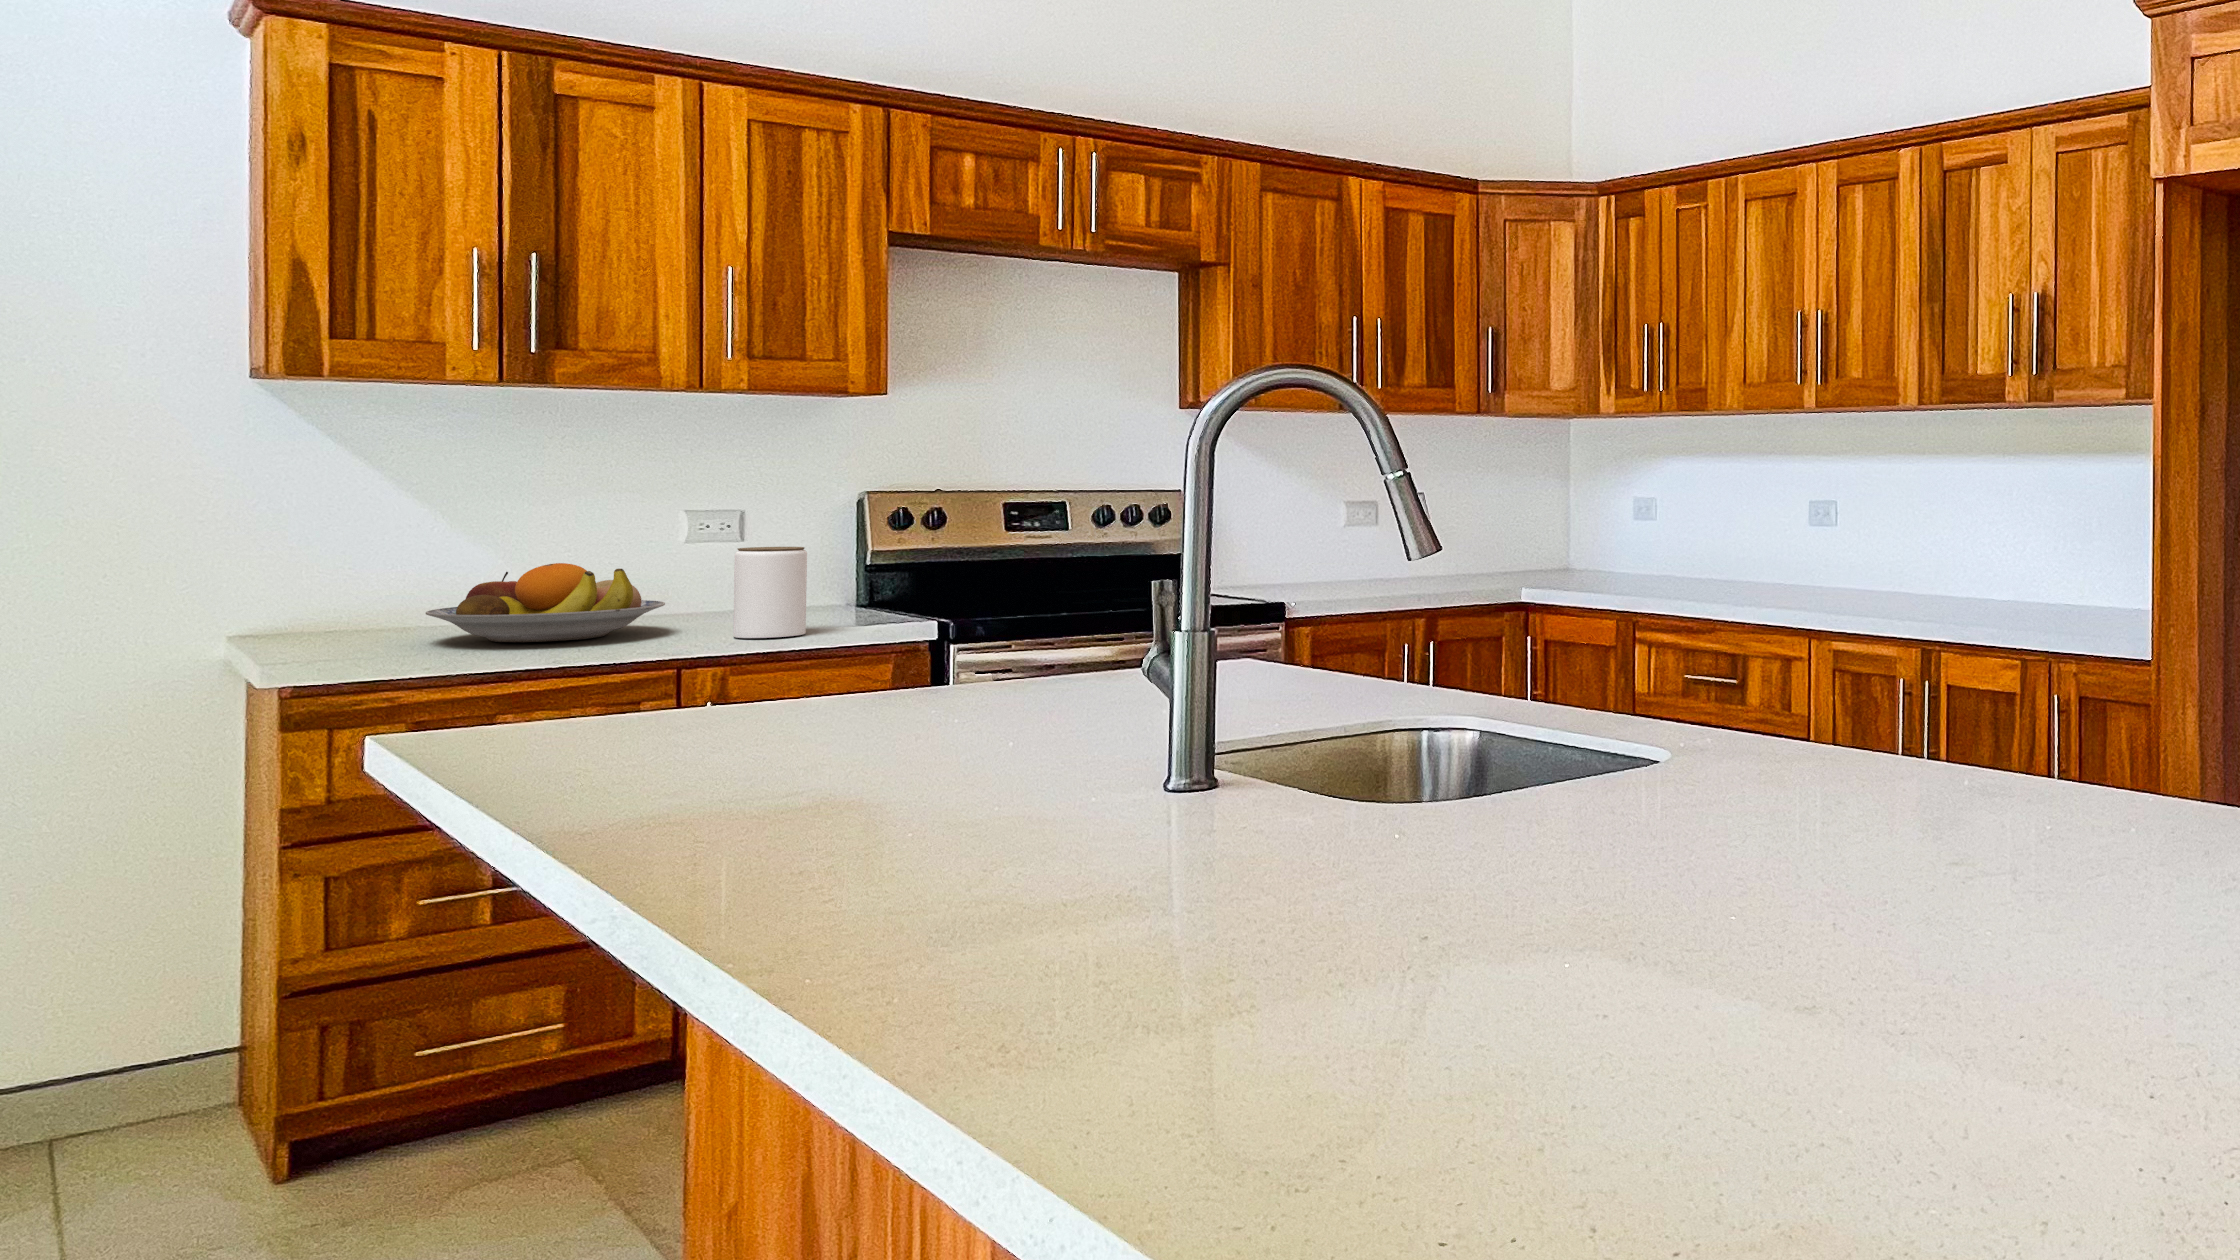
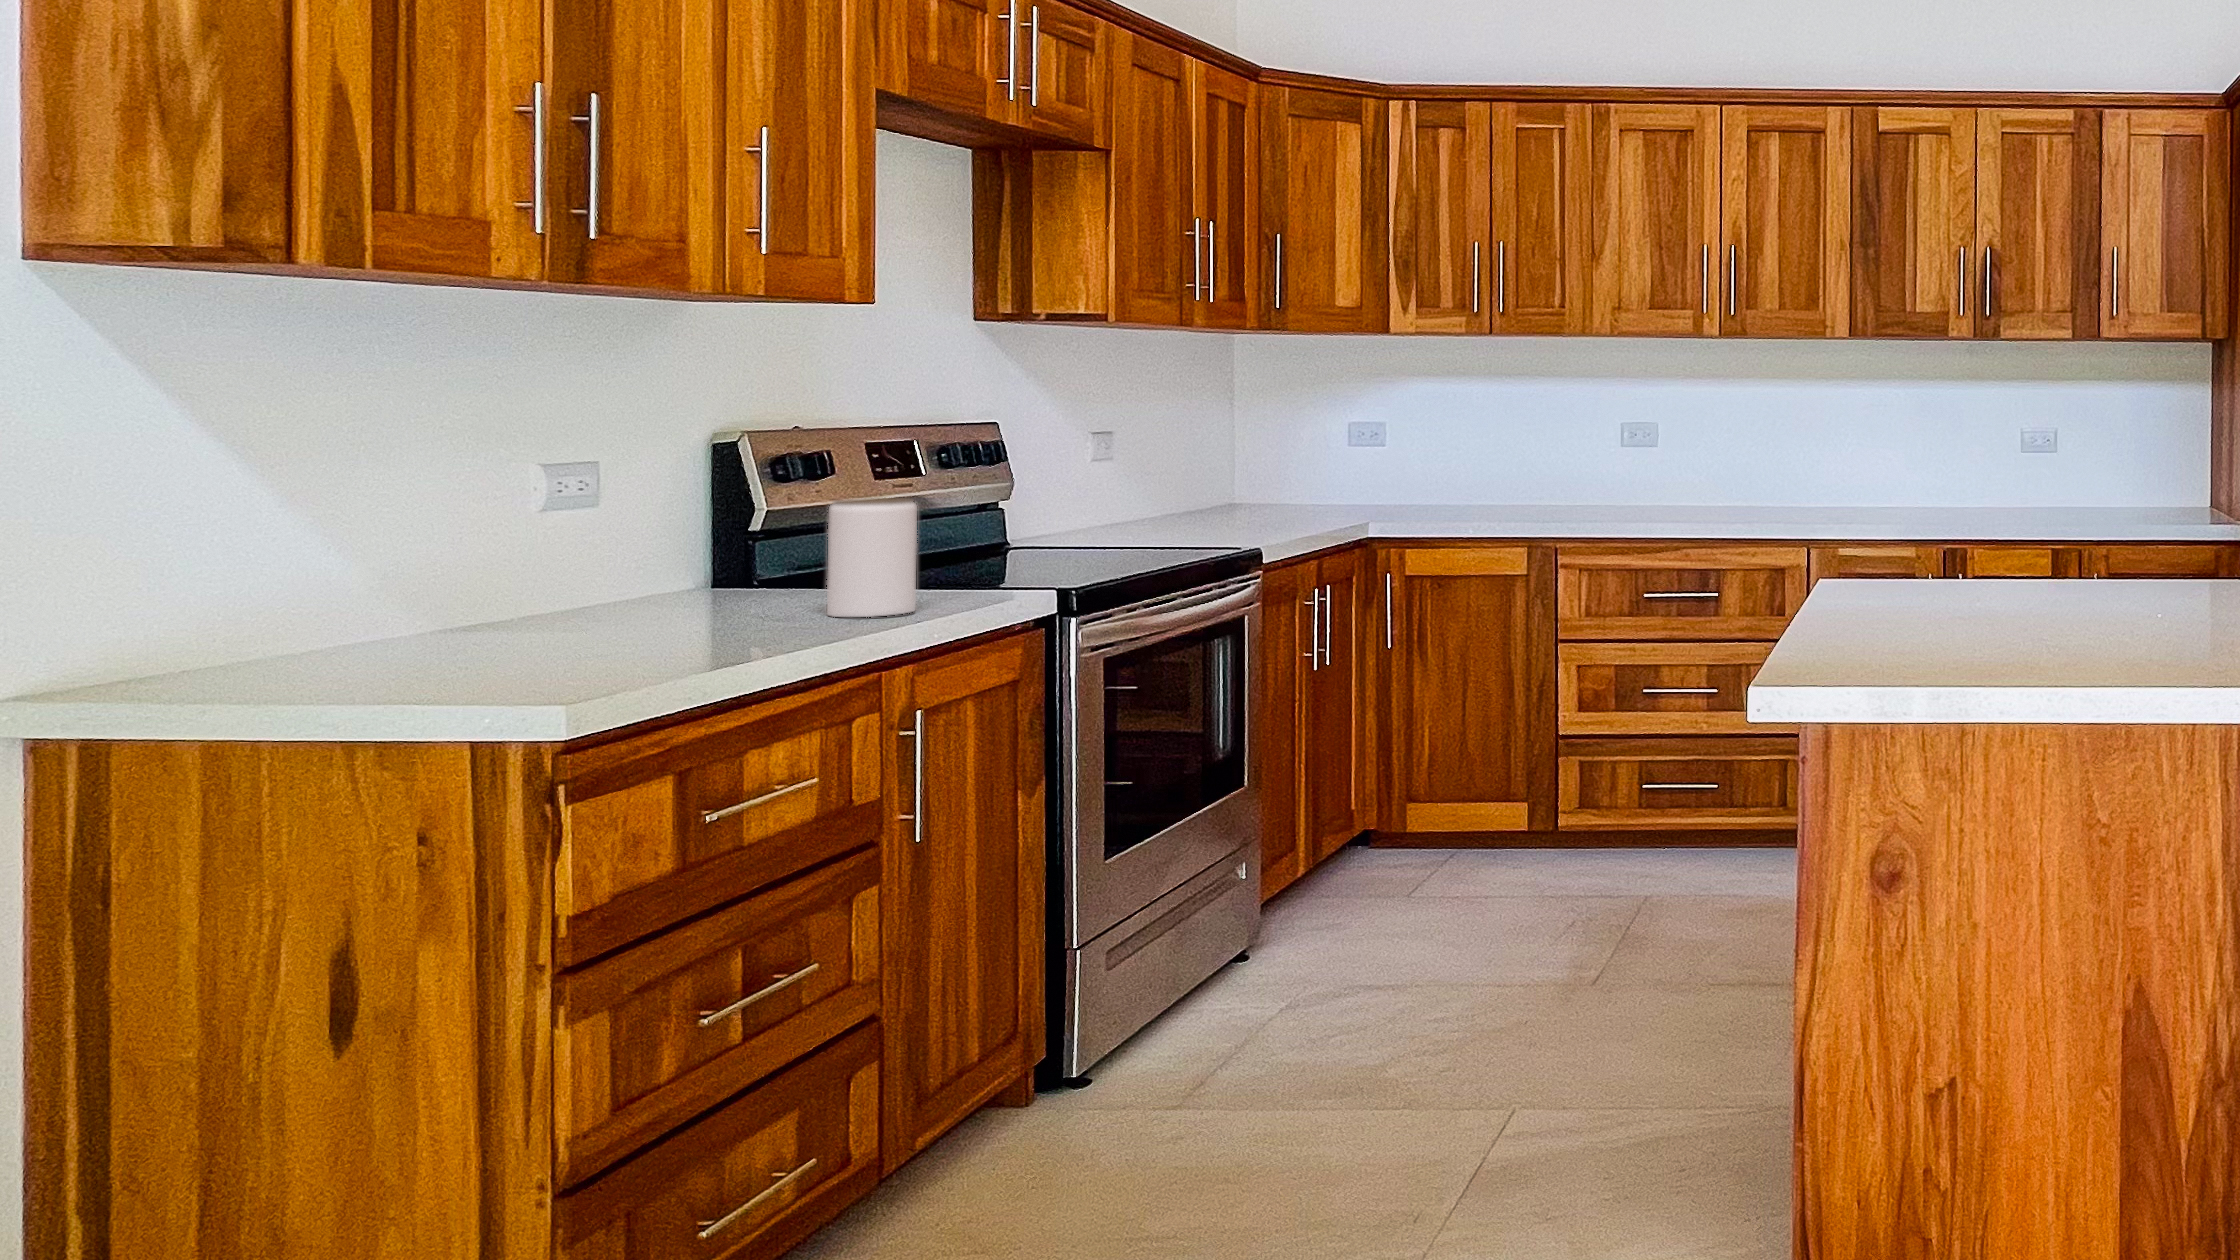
fruit bowl: present [426,563,665,642] -> none [418,529,743,643]

